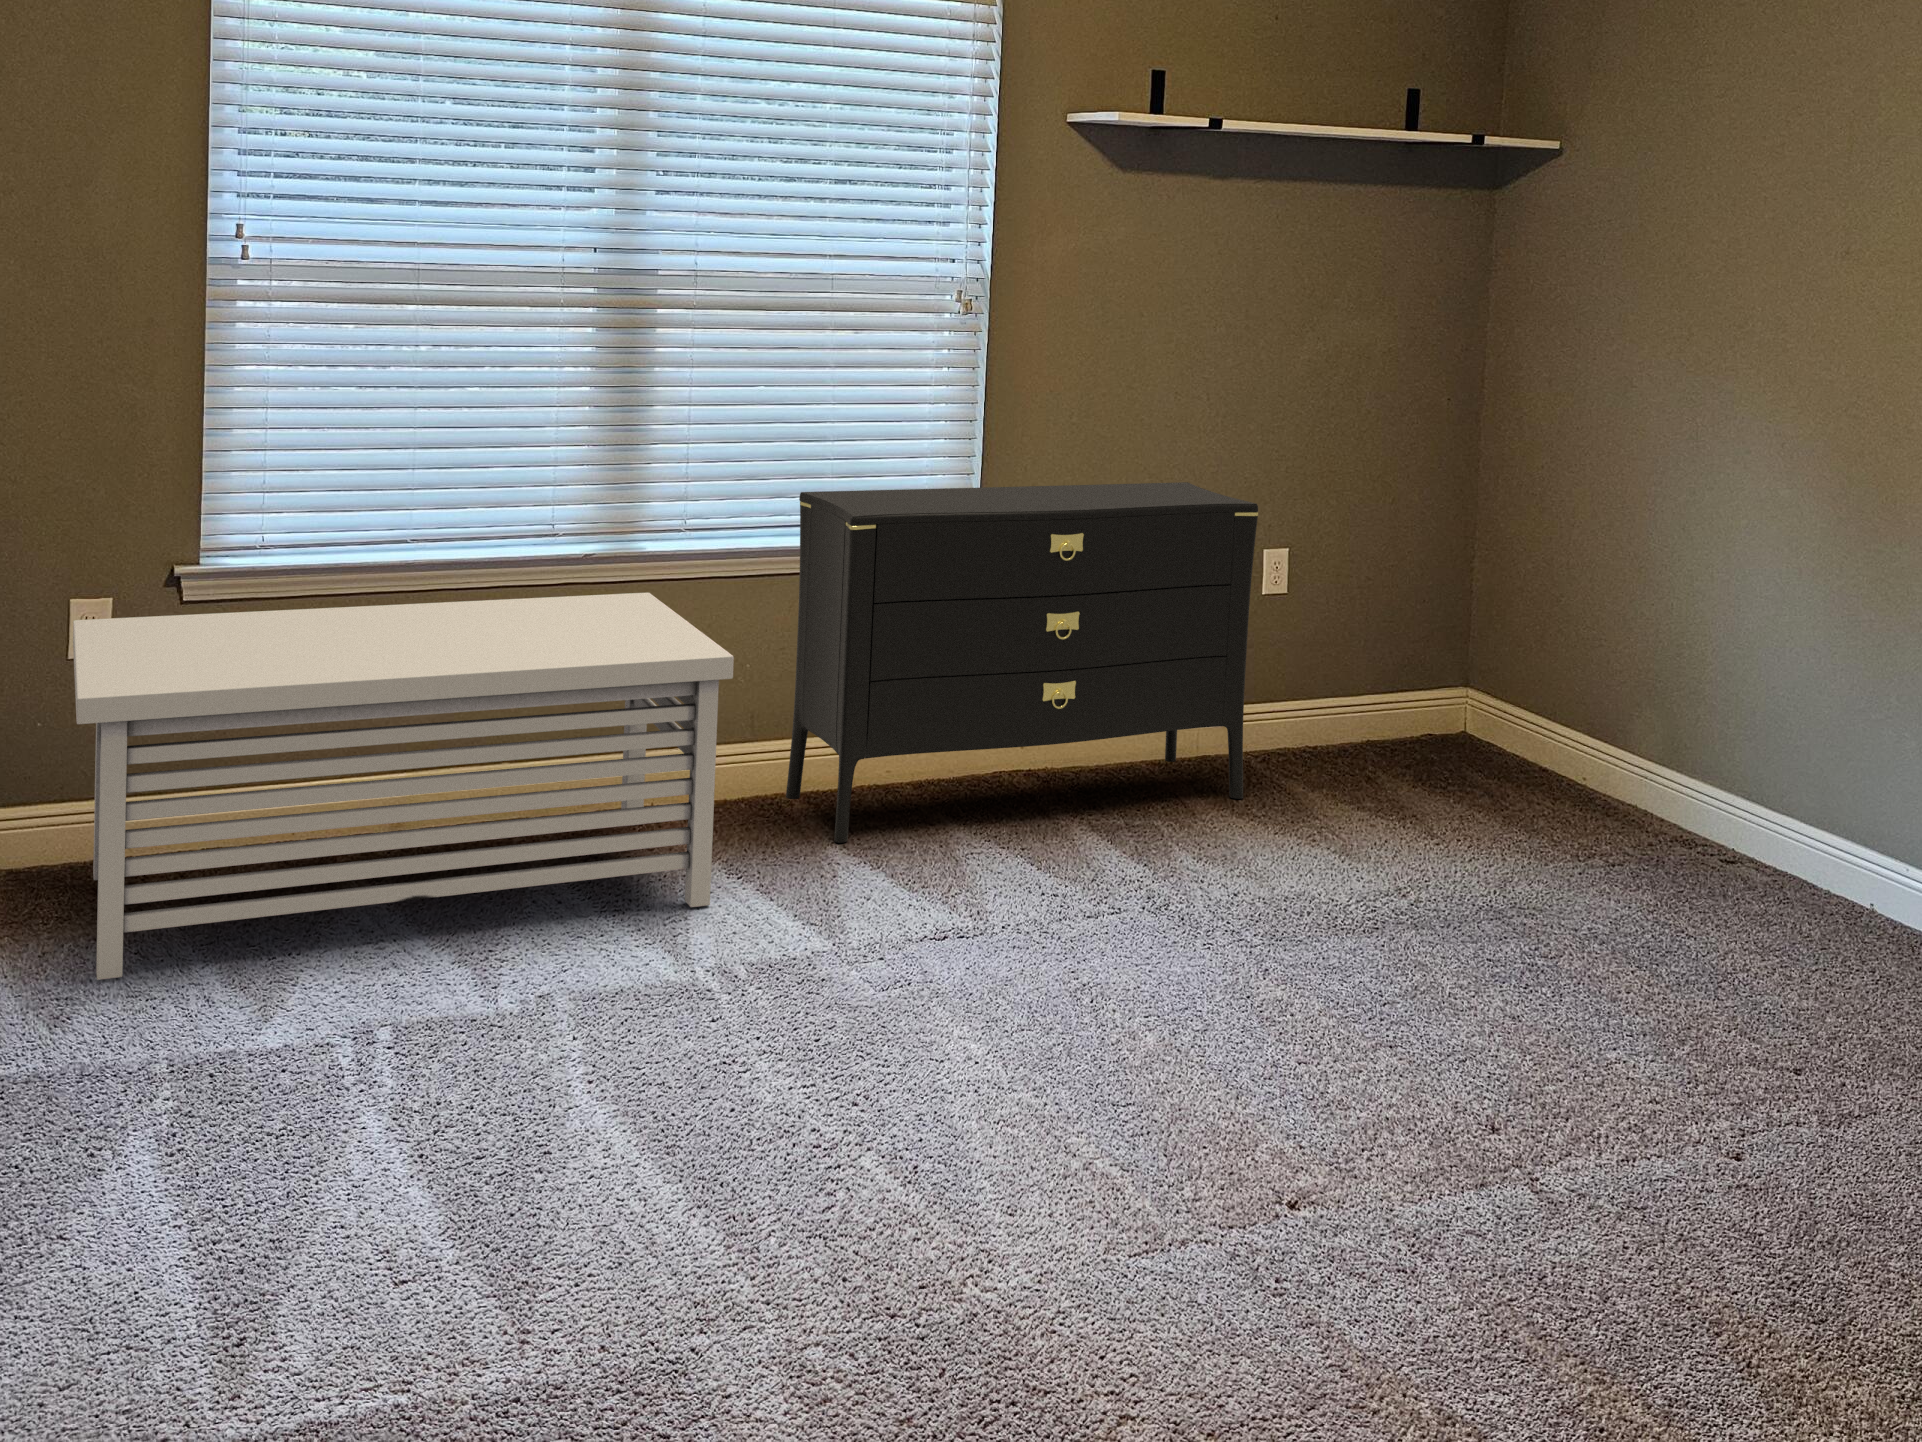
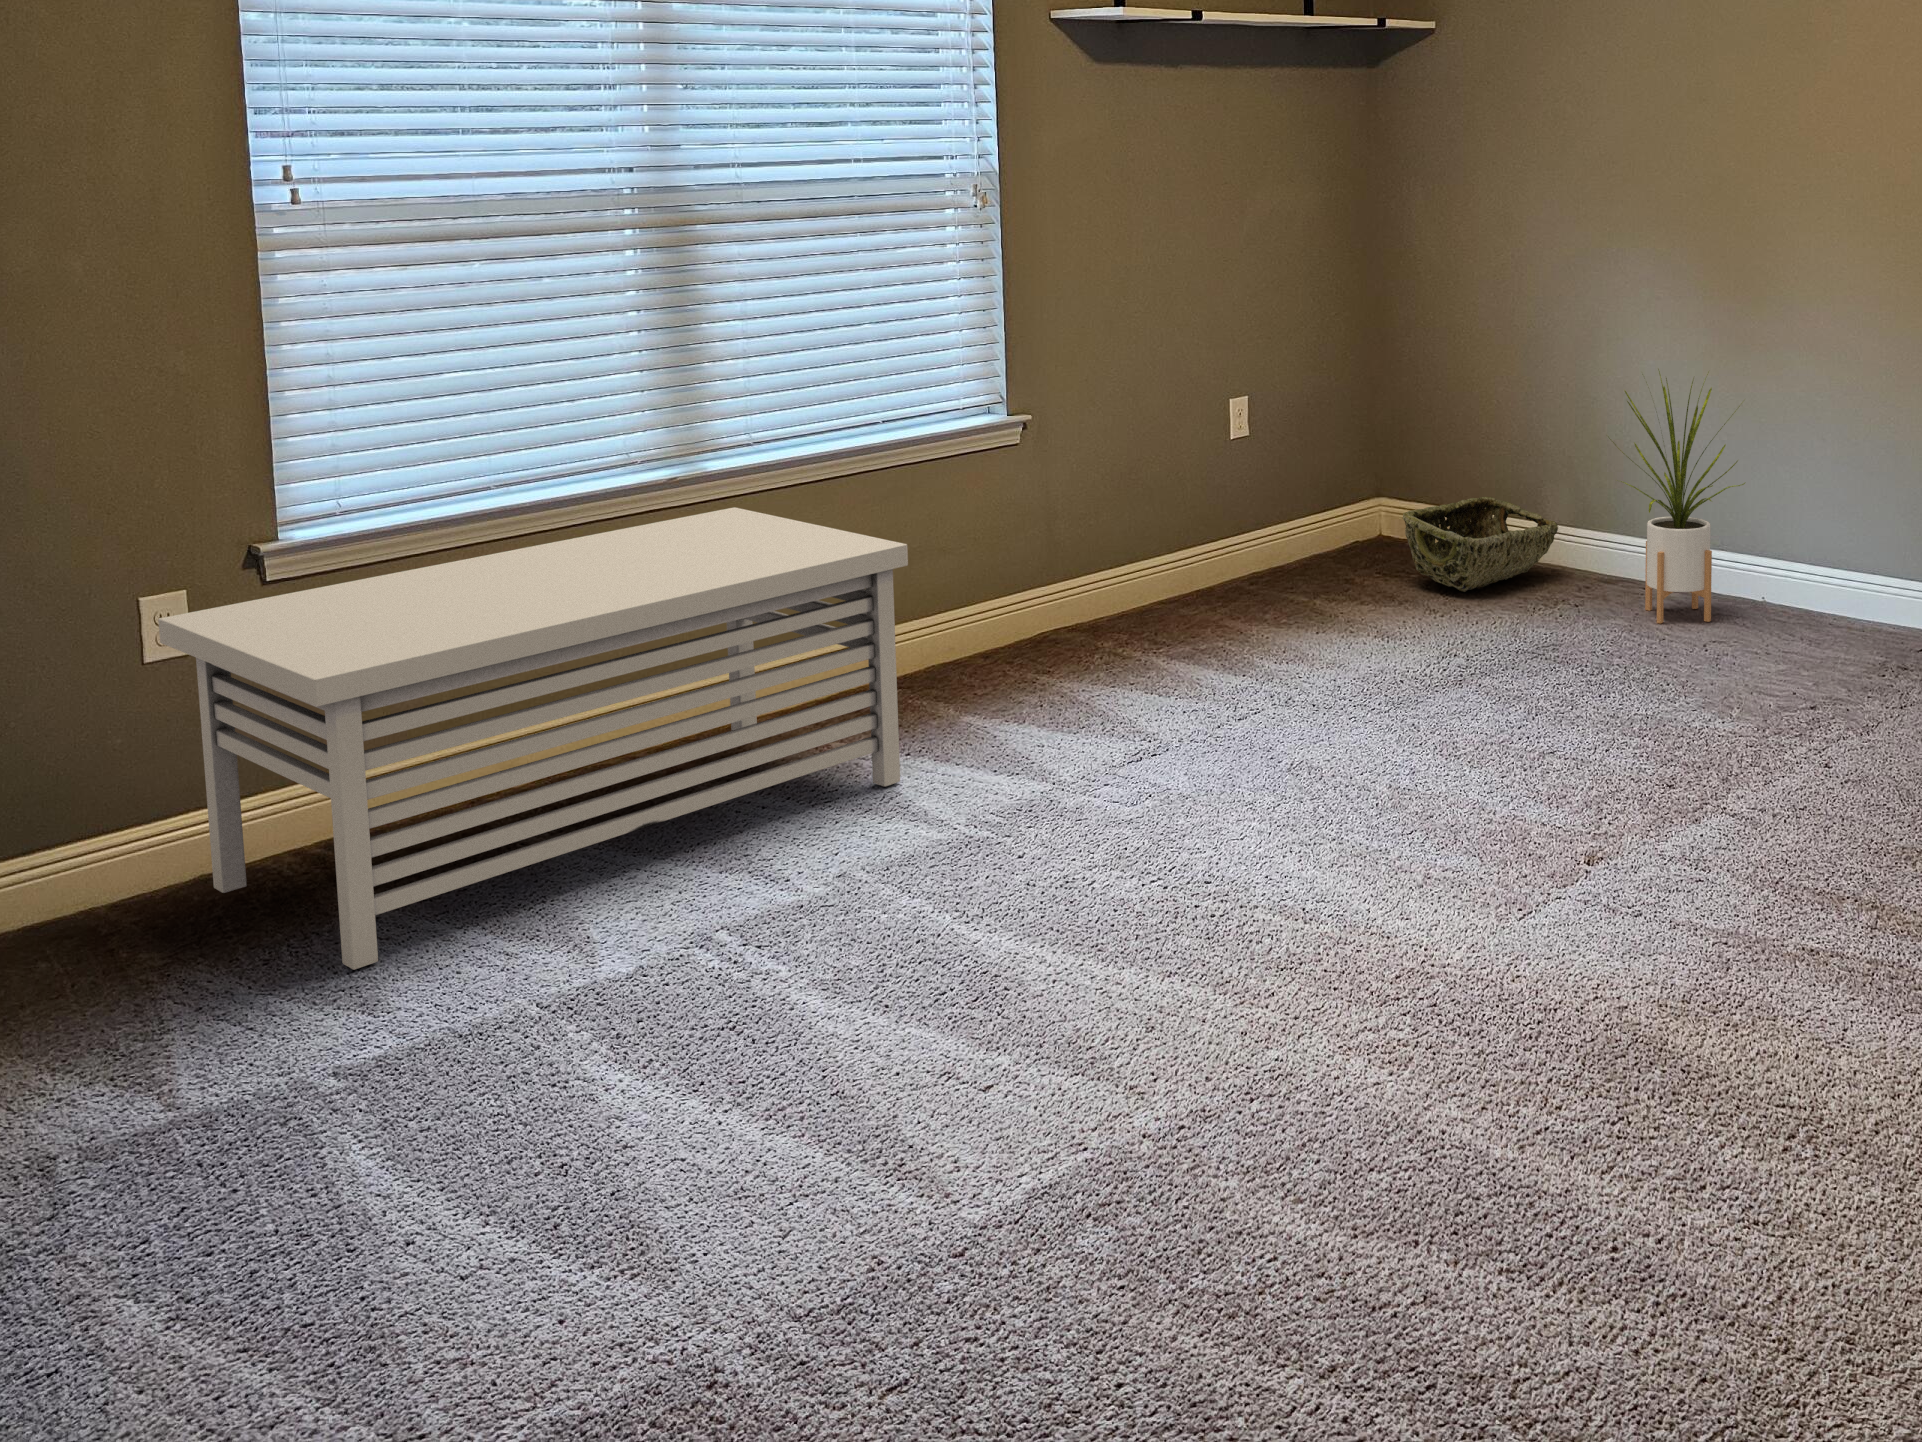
dresser: present [786,482,1258,843] -> none [858,346,1262,712]
house plant: none [1658,578,1848,912] -> present [1609,369,1745,624]
woven basket: none [1437,703,1638,814] -> present [1403,497,1558,592]

